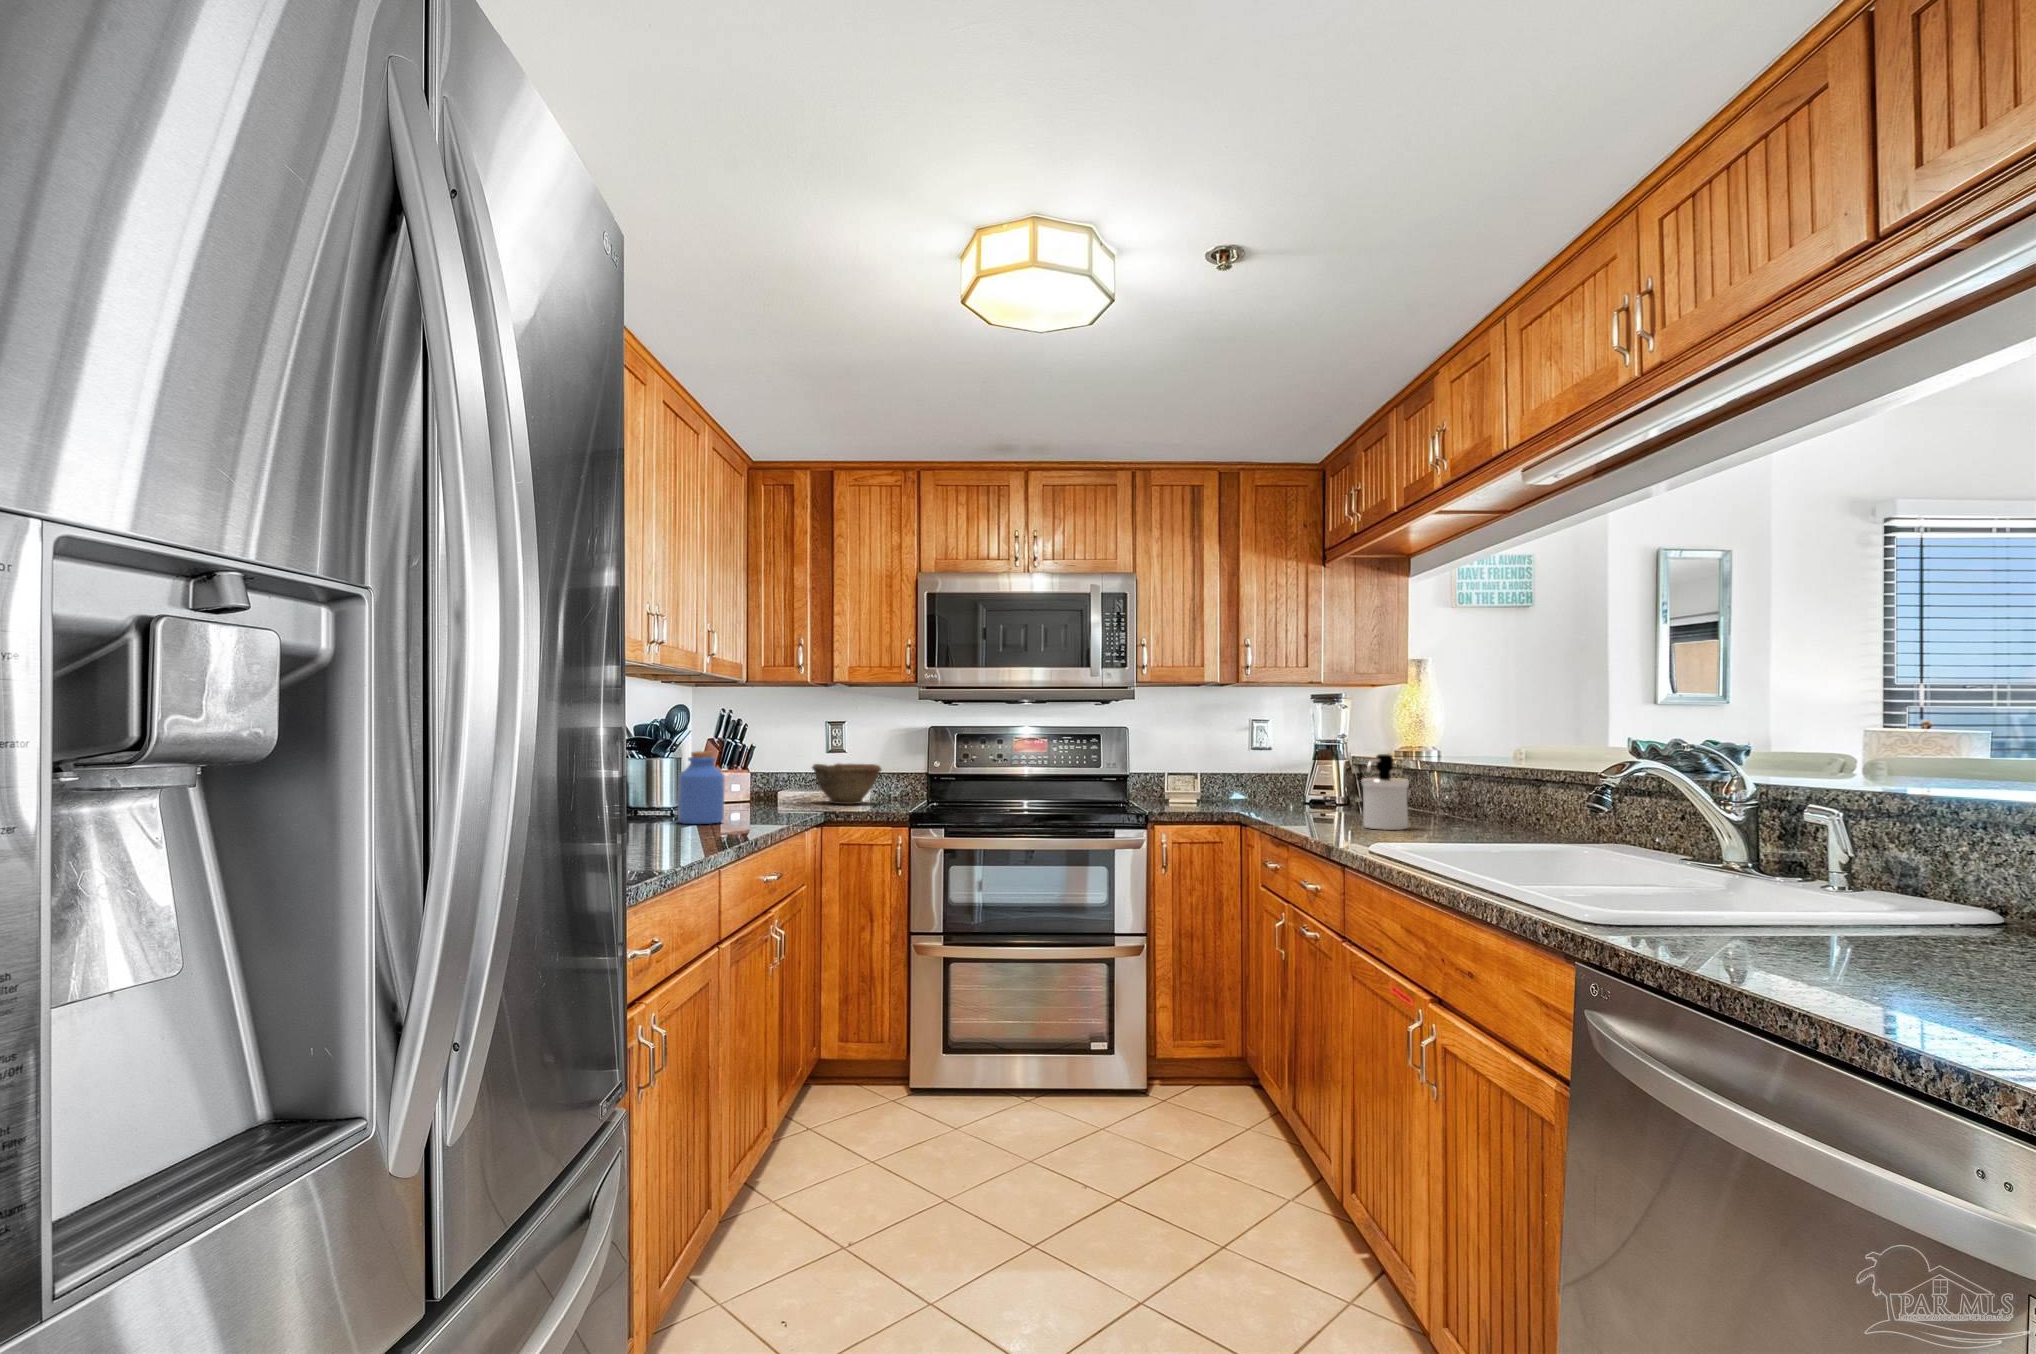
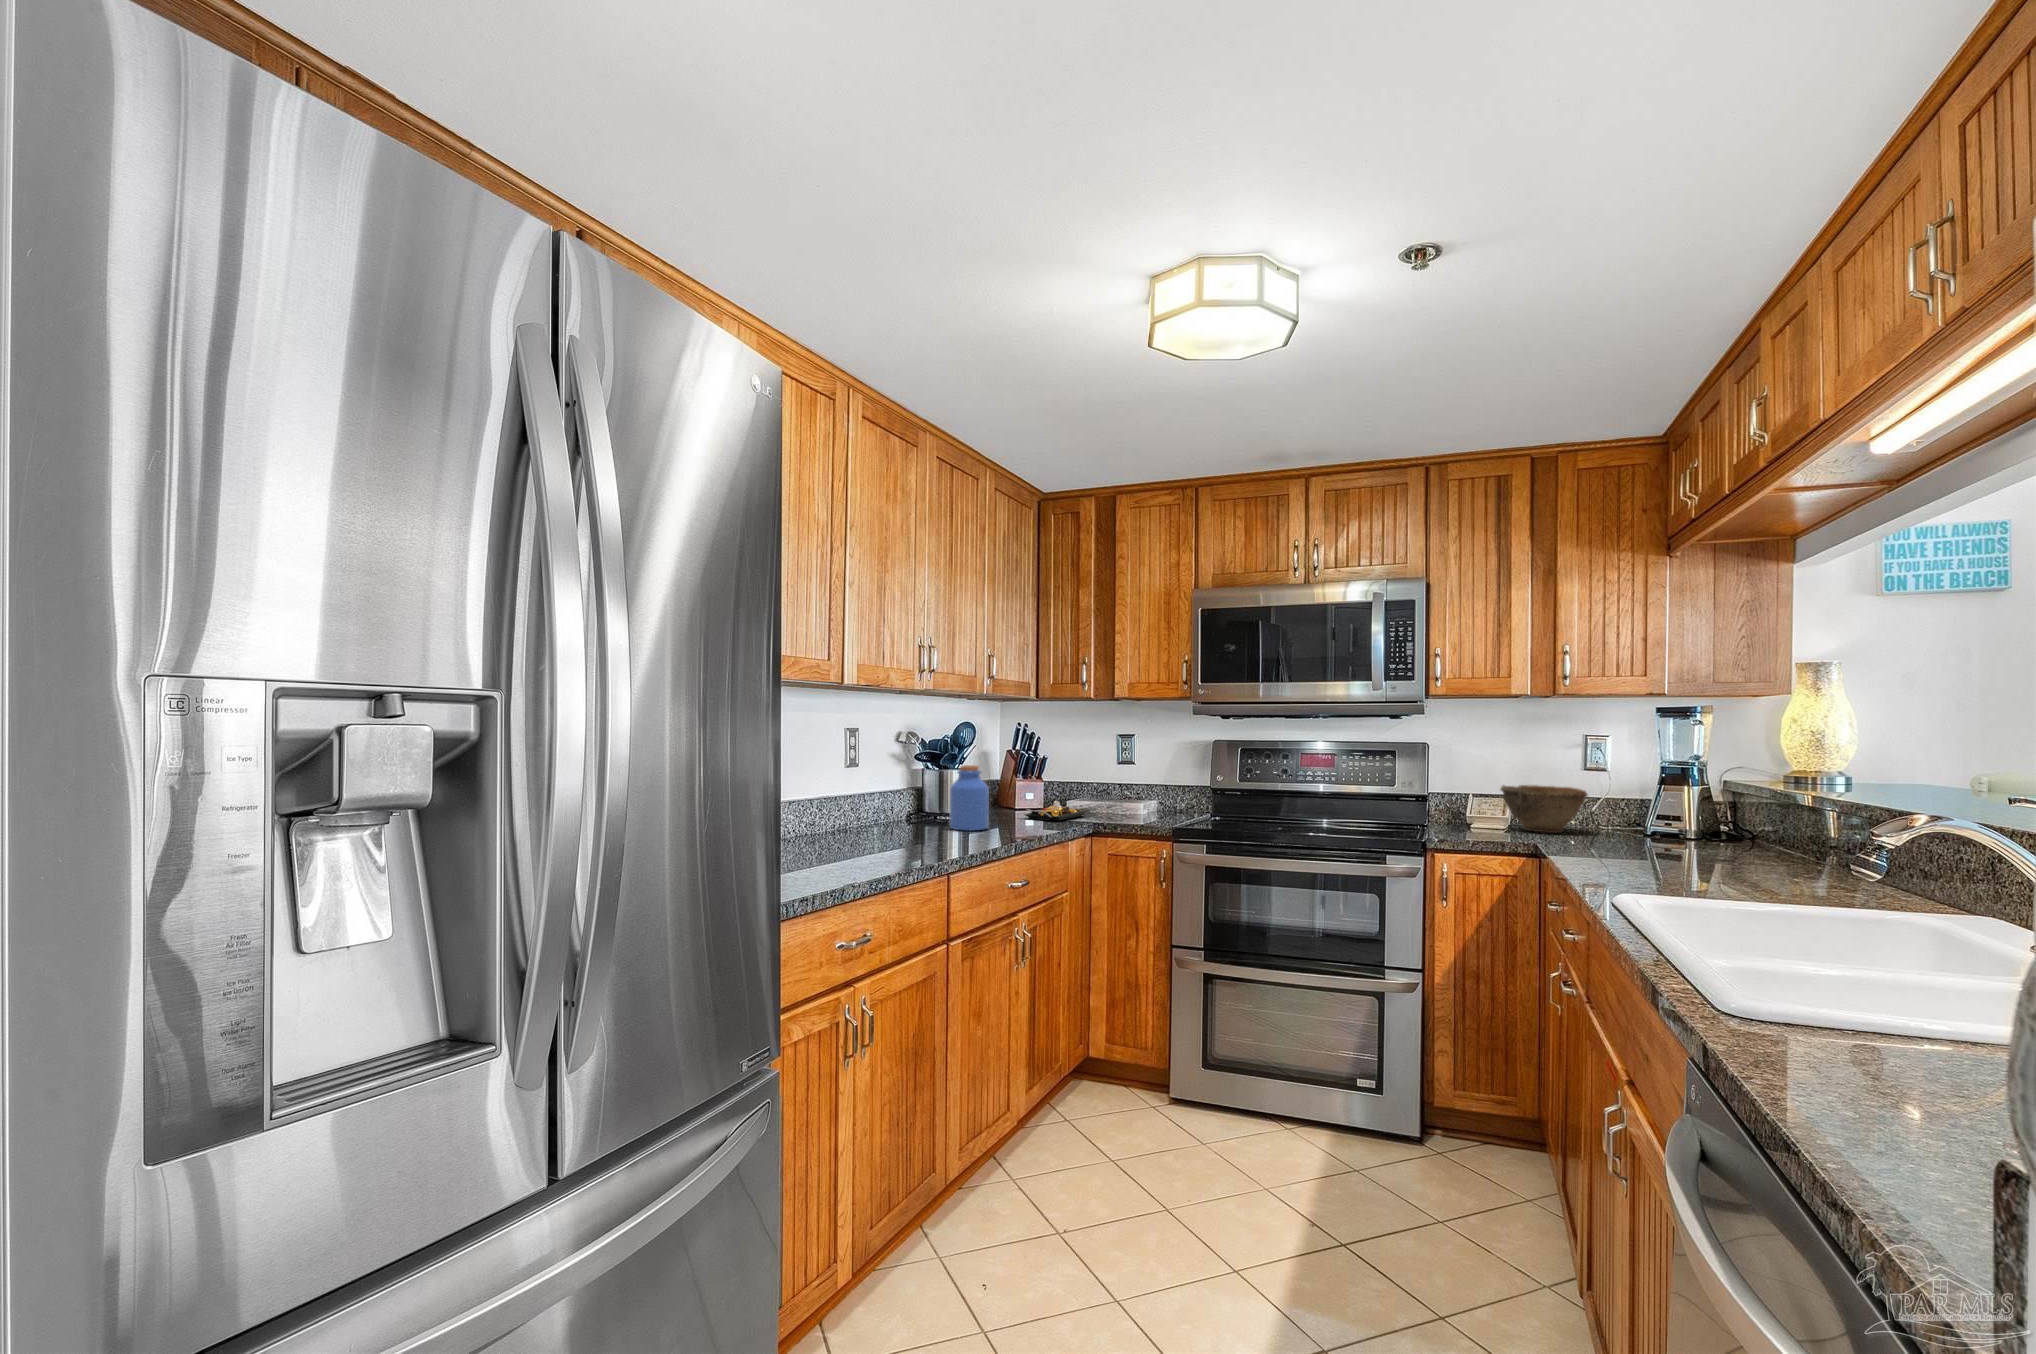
soap dispenser: present [1361,754,1409,830] -> none [1655,789,1723,880]
bowl: present [812,763,882,804] -> present [1500,785,1588,833]
plate: none [744,791,812,813] -> present [1024,801,1089,821]

